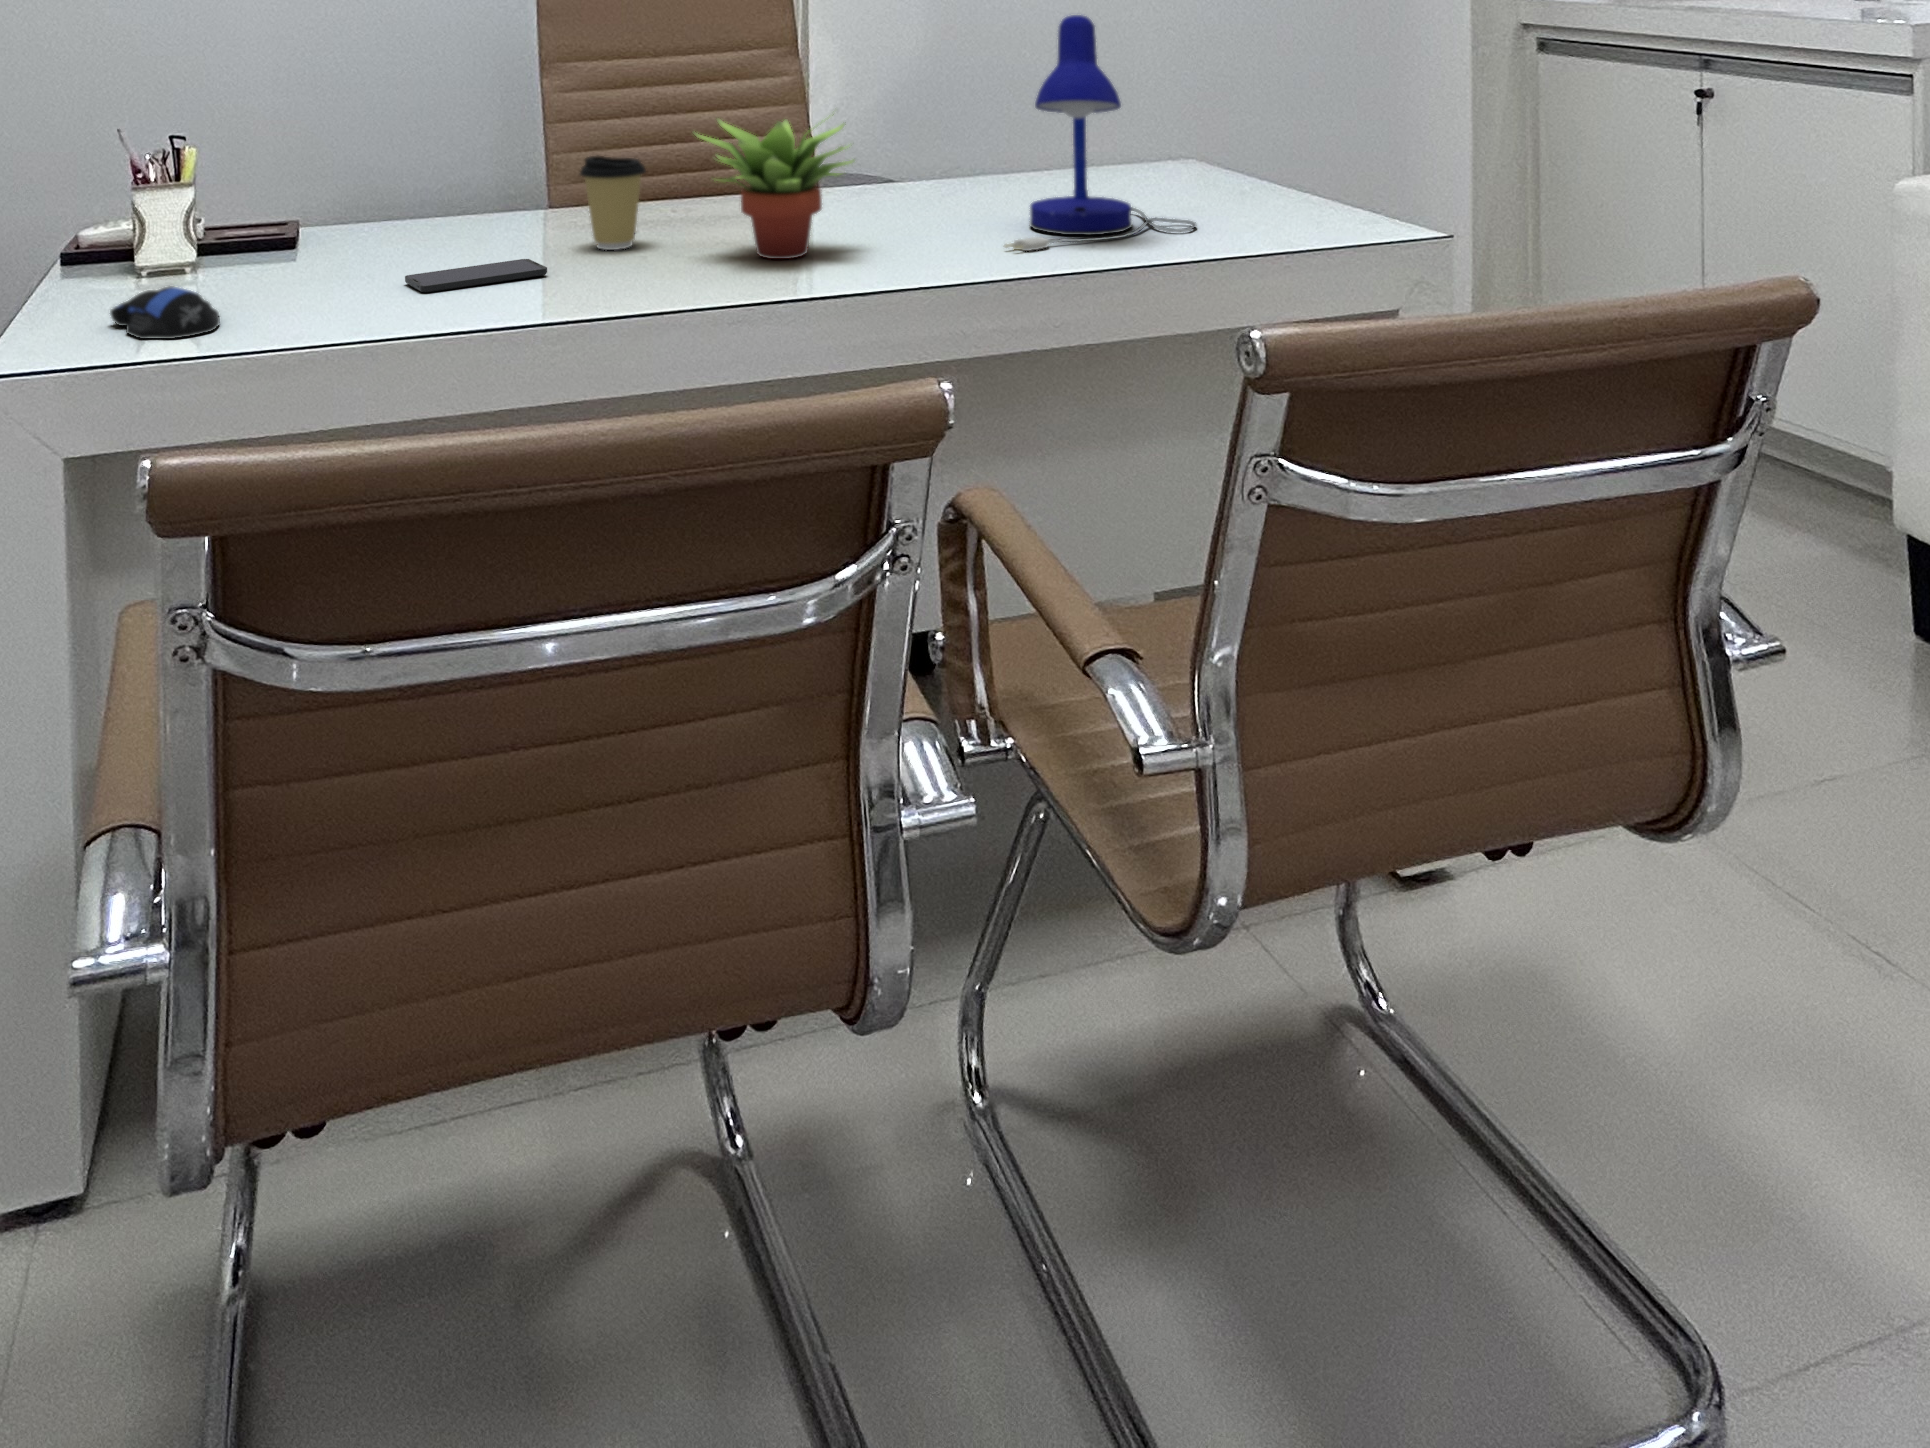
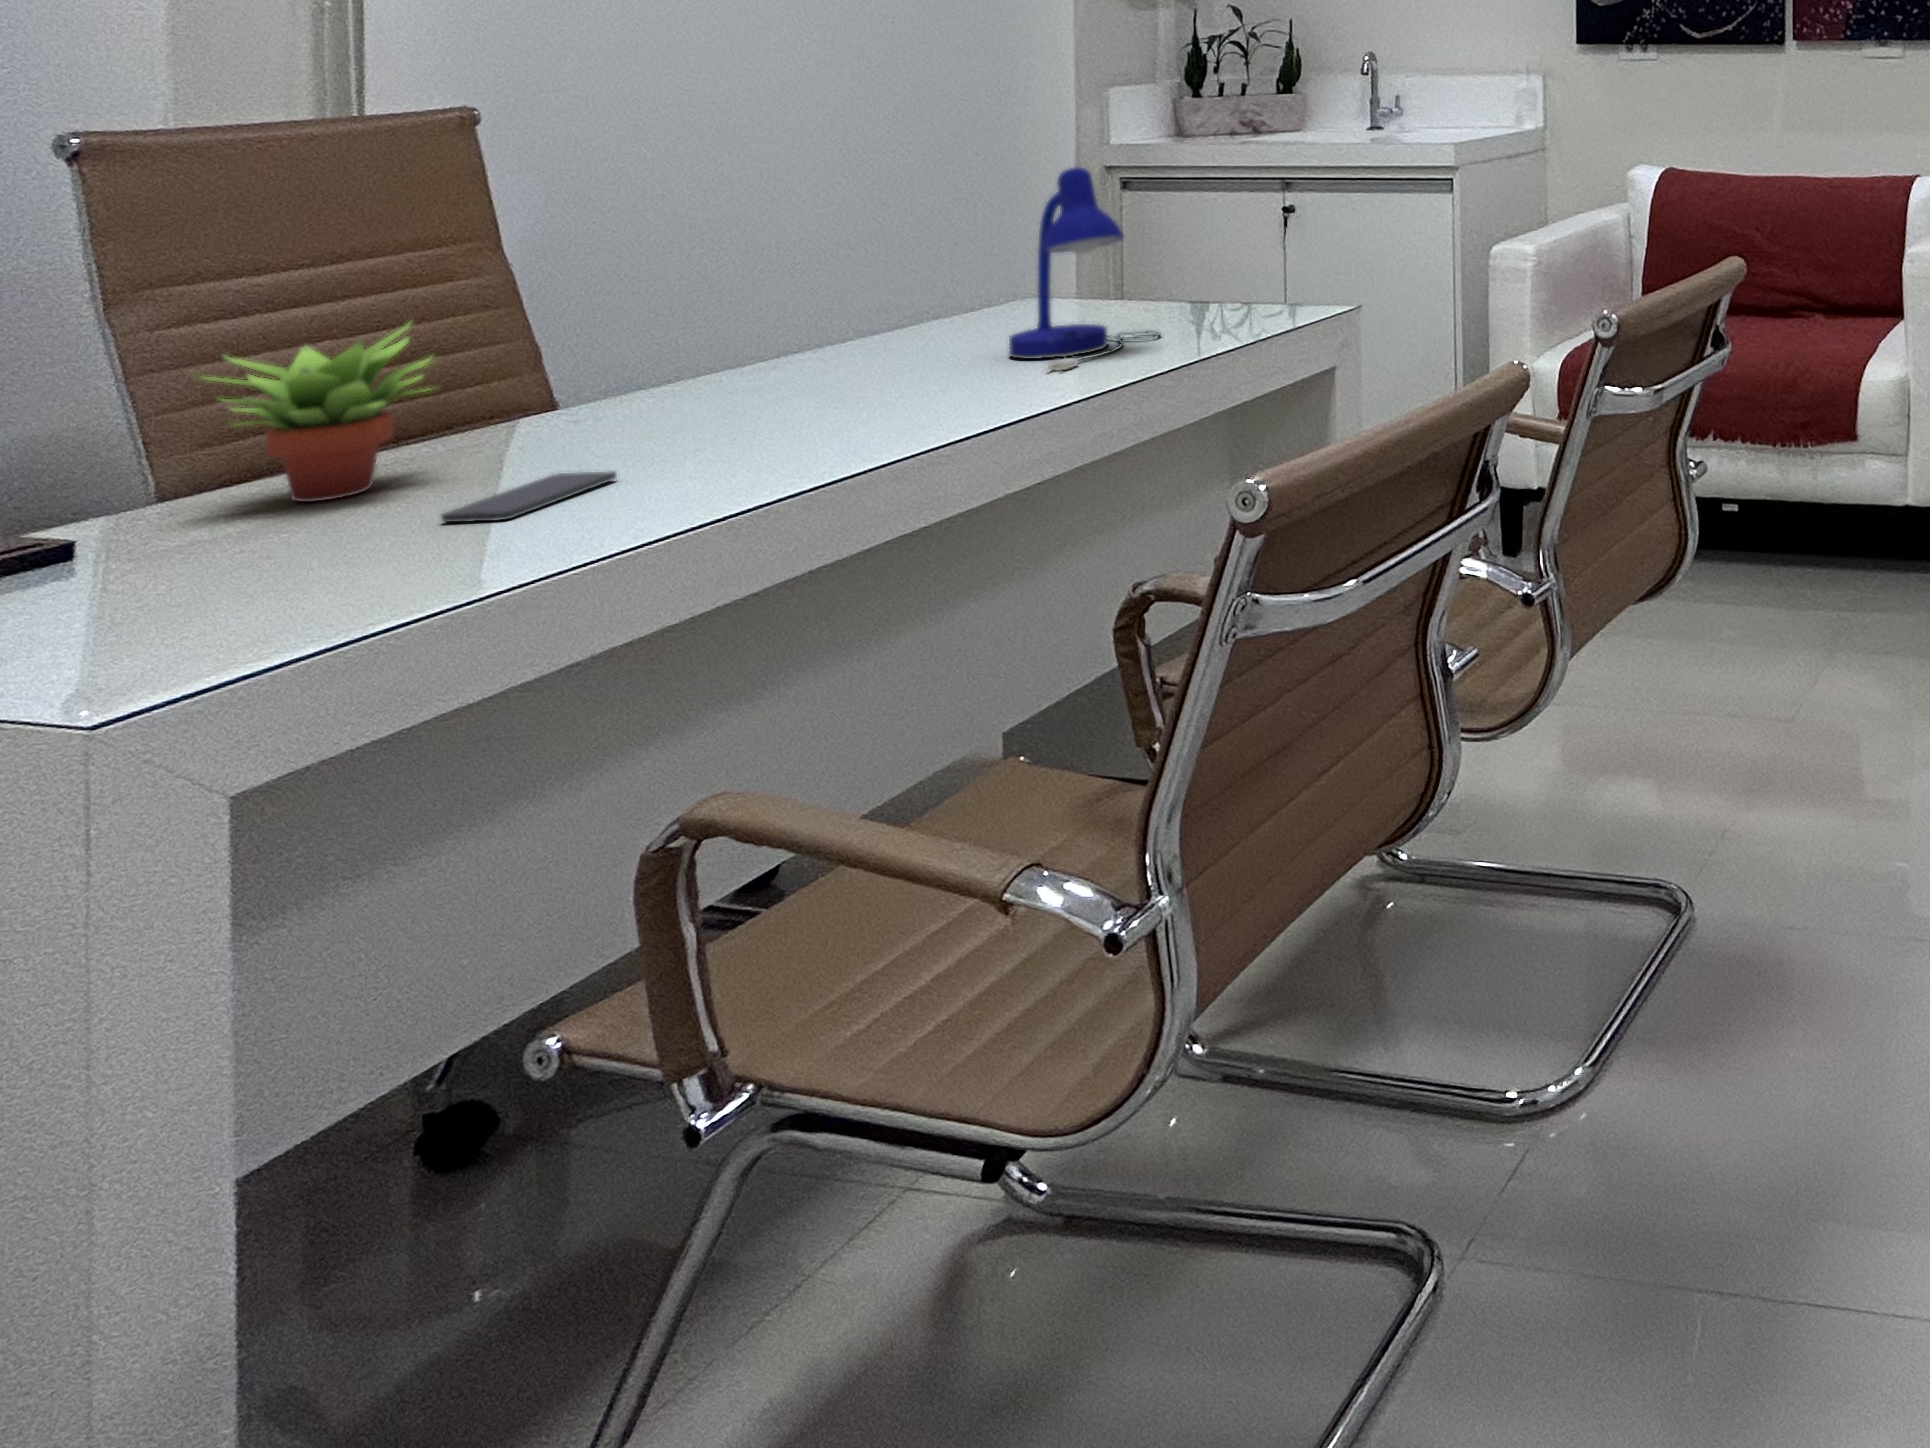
succulent plant: present [694,114,854,259] -> present [202,322,432,502]
coffee cup: present [580,156,646,250] -> none [552,355,645,457]
computer mouse: present [110,286,220,339] -> none [113,564,342,635]

